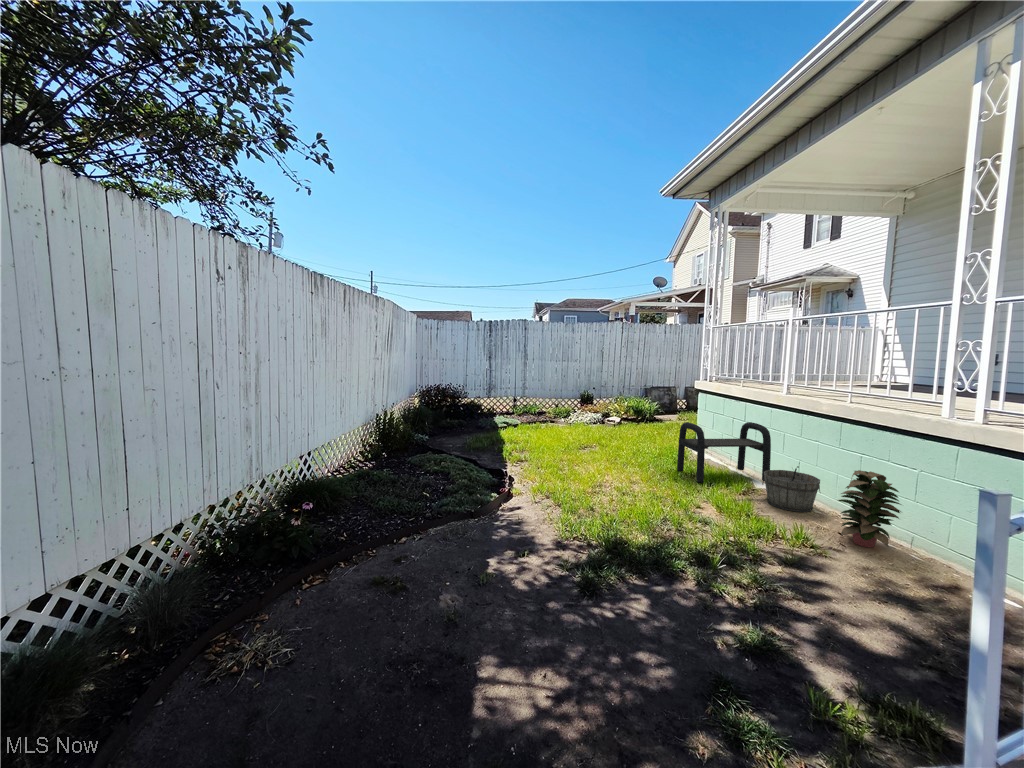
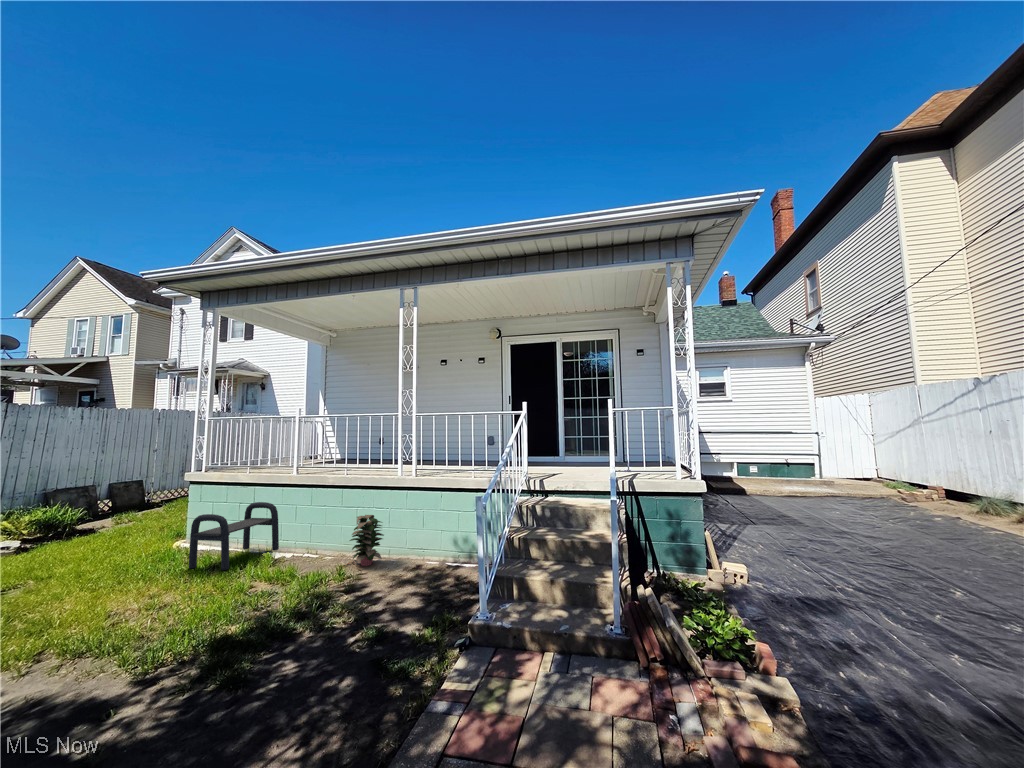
wooden bucket: present [762,466,820,512] -> none [285,527,327,565]

